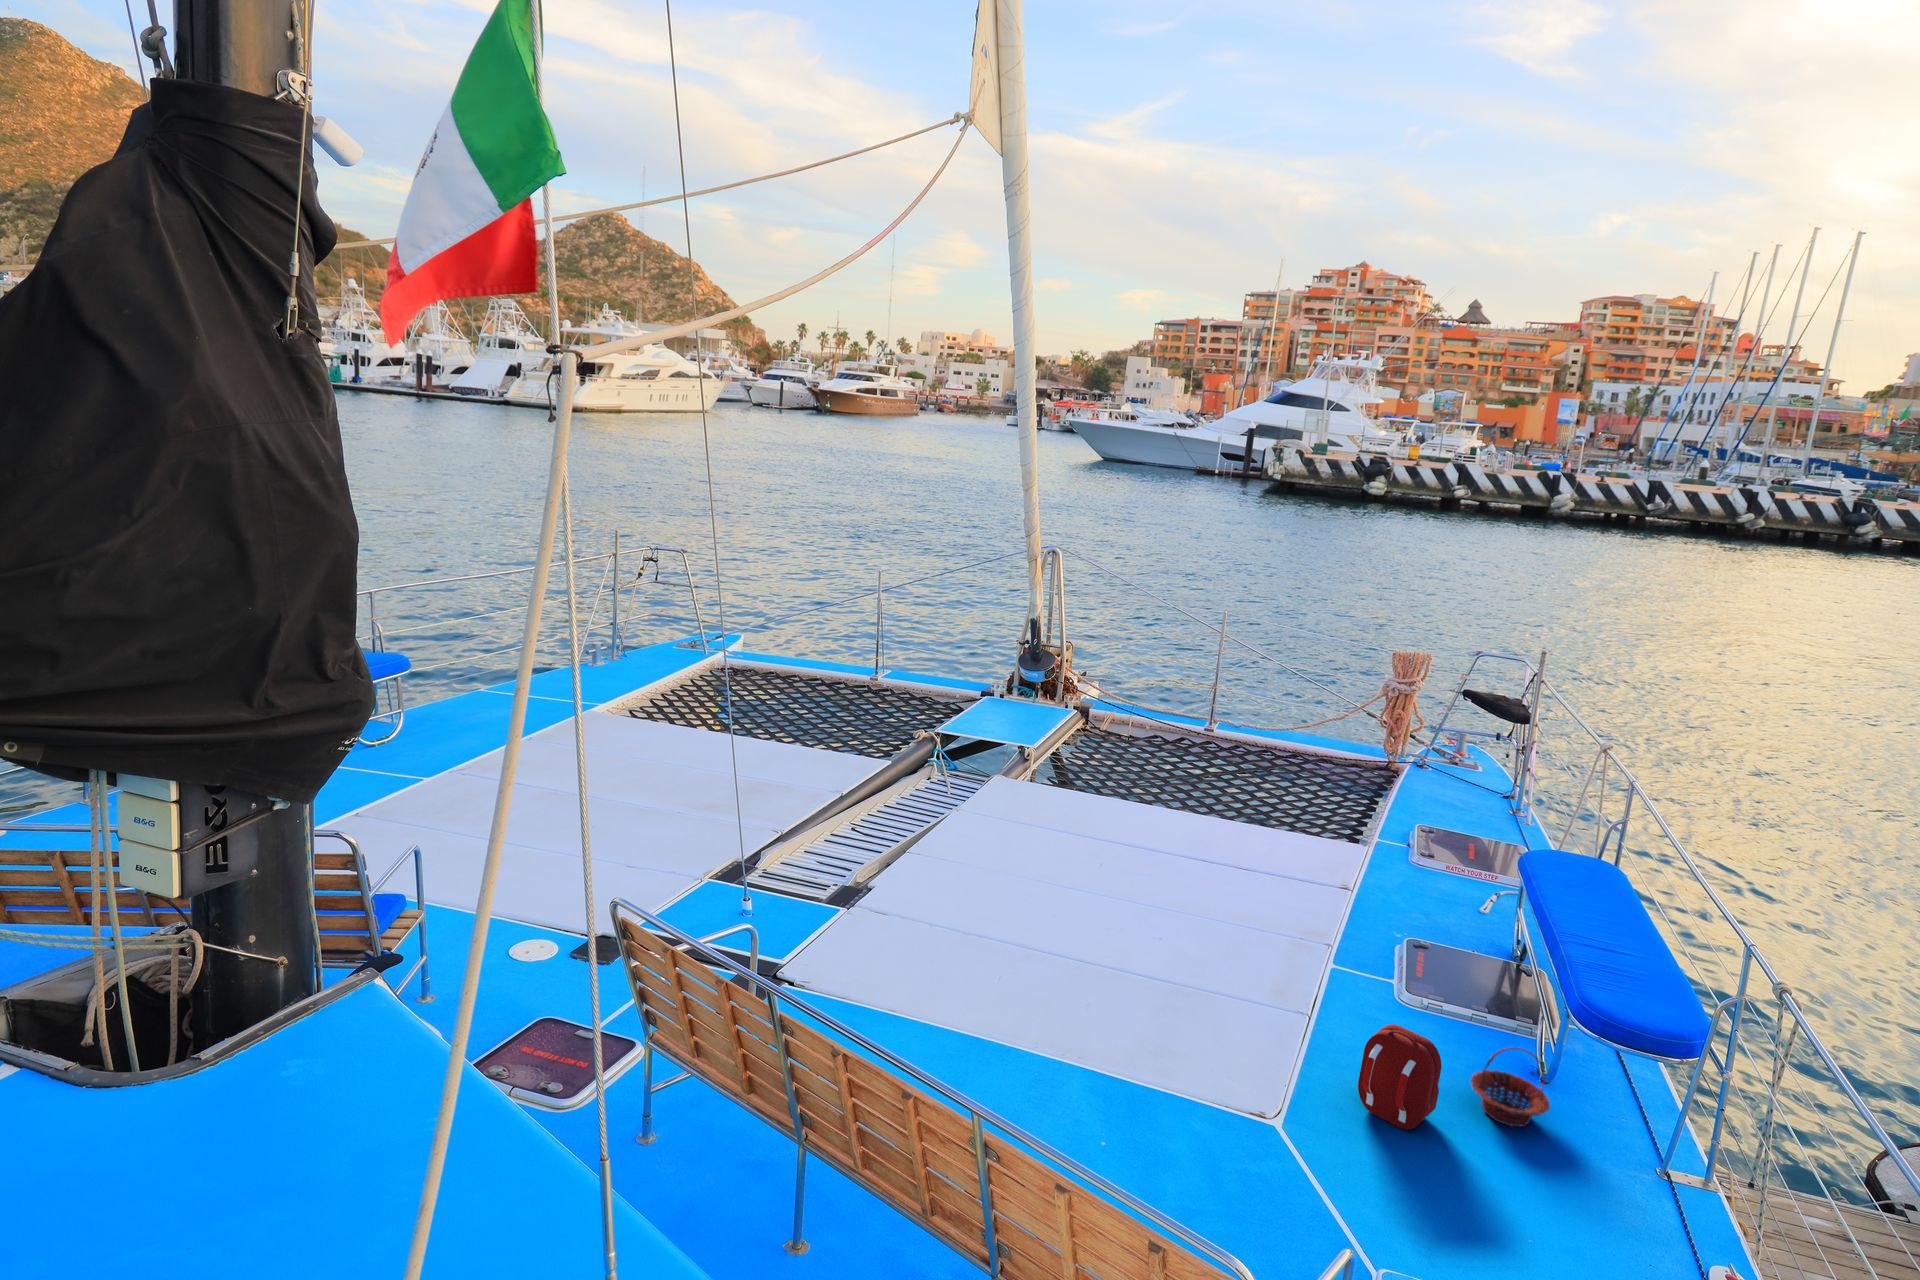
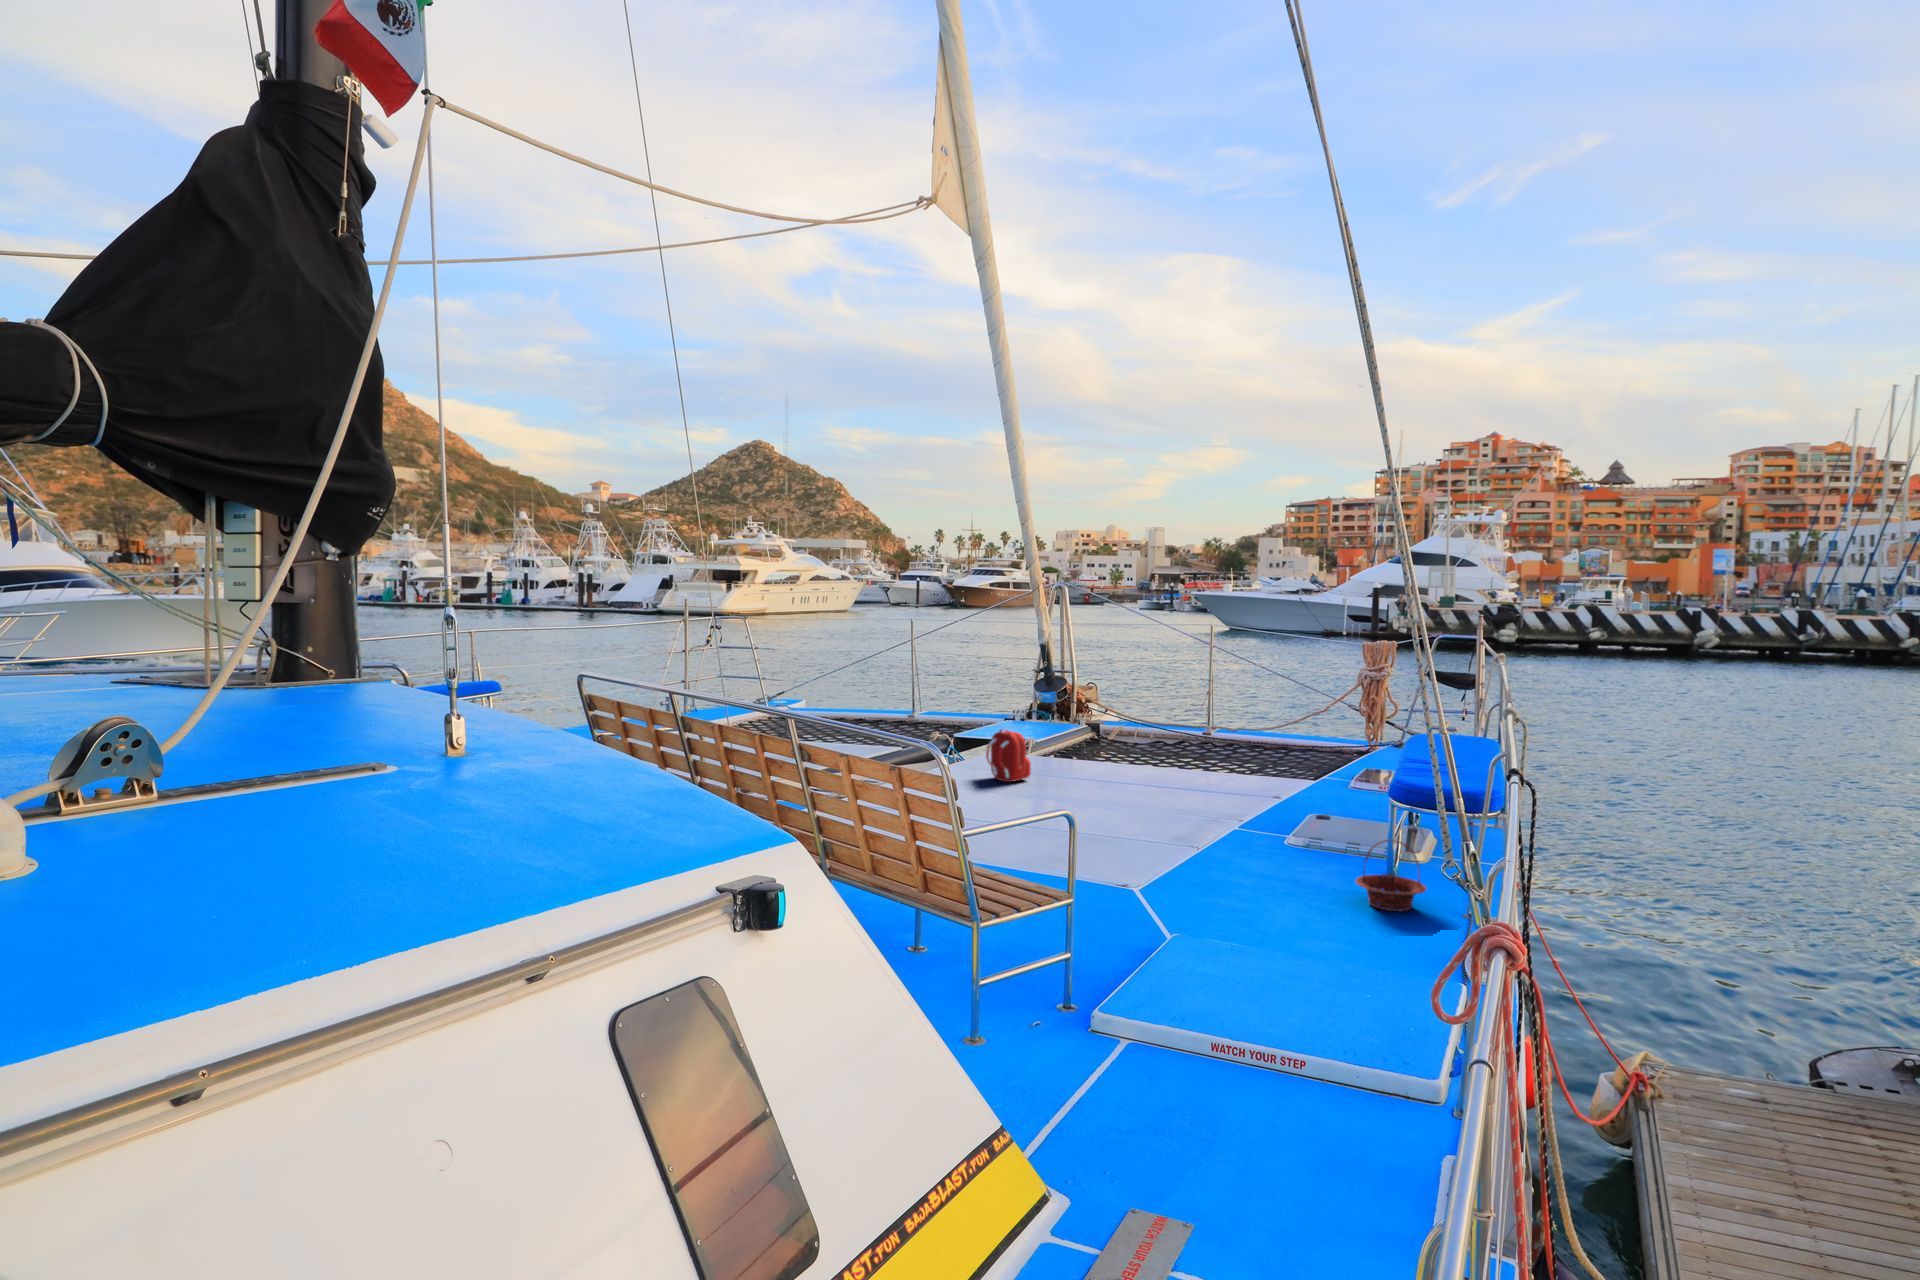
backpack: present [1358,1024,1442,1130] -> present [986,730,1031,782]

